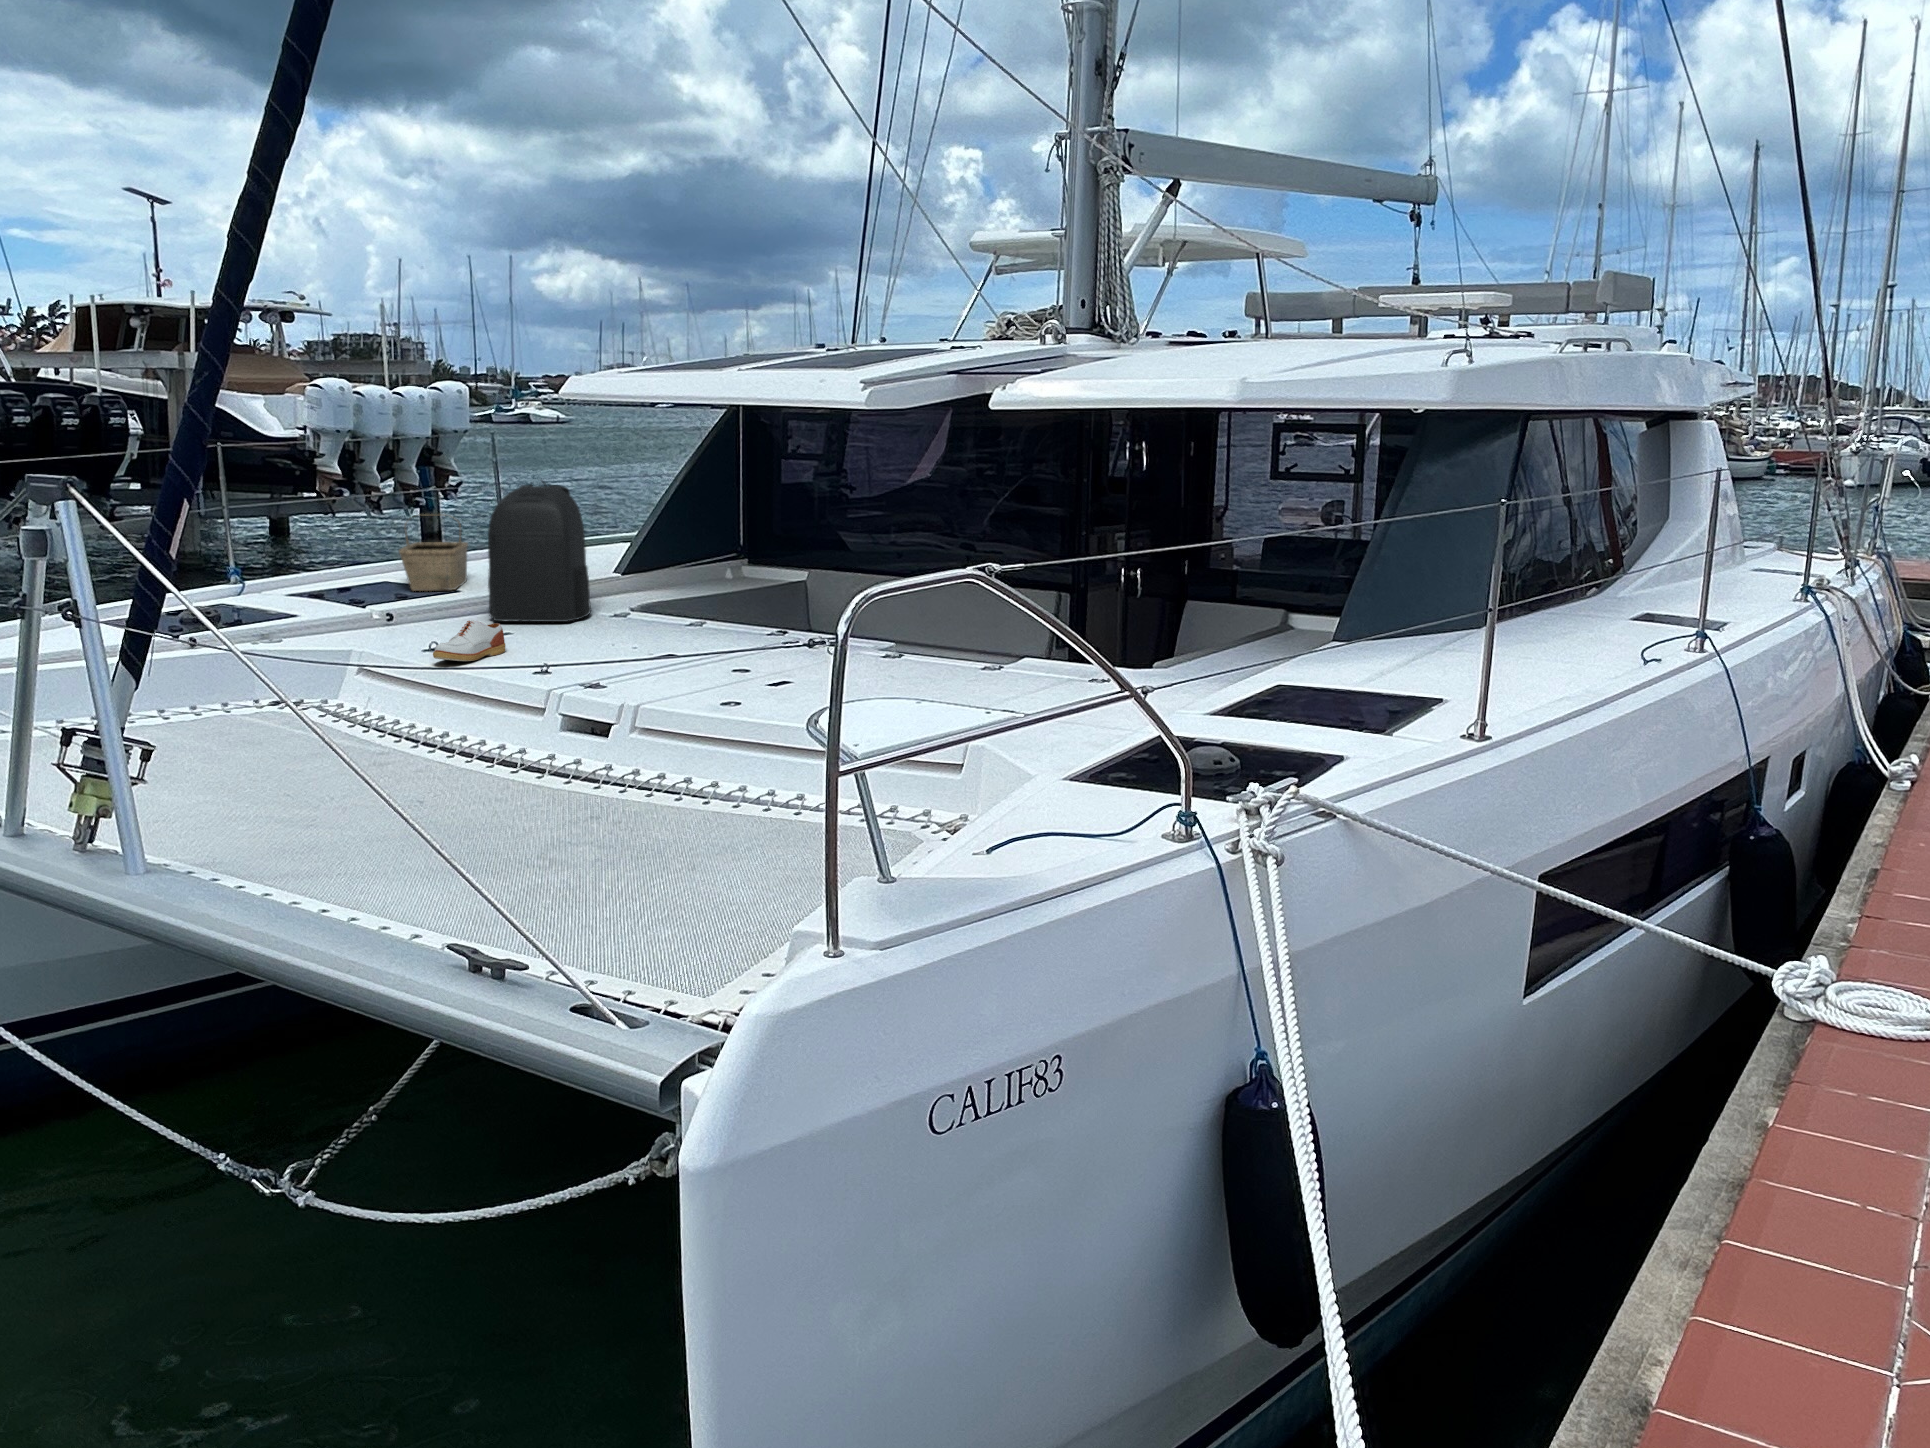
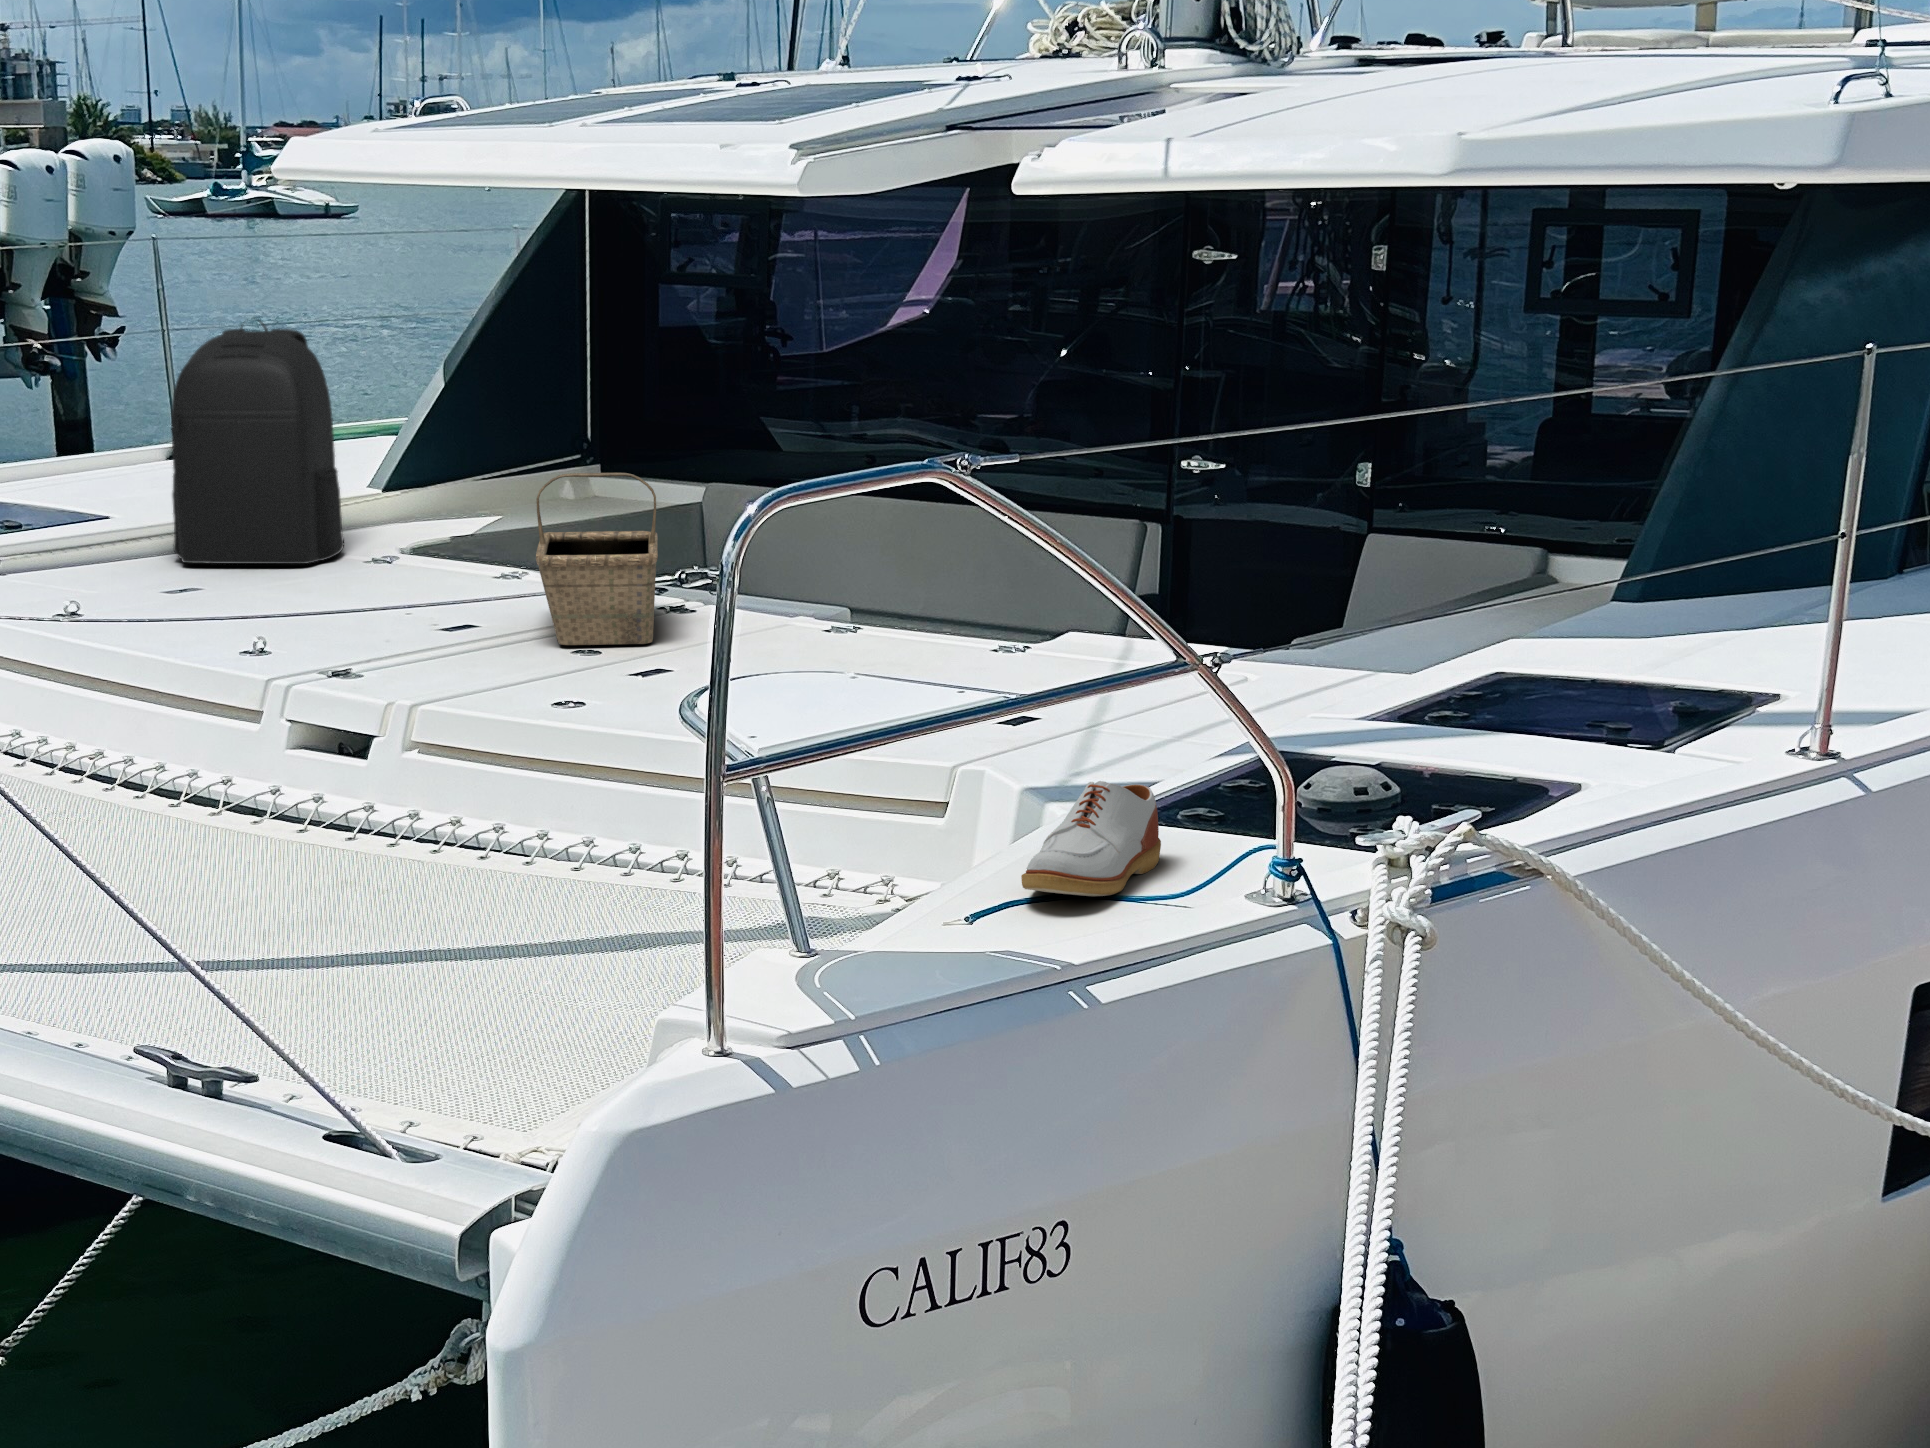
basket: present [399,515,468,591] -> present [536,473,658,645]
shoe: present [433,620,506,661] -> present [1021,781,1161,896]

